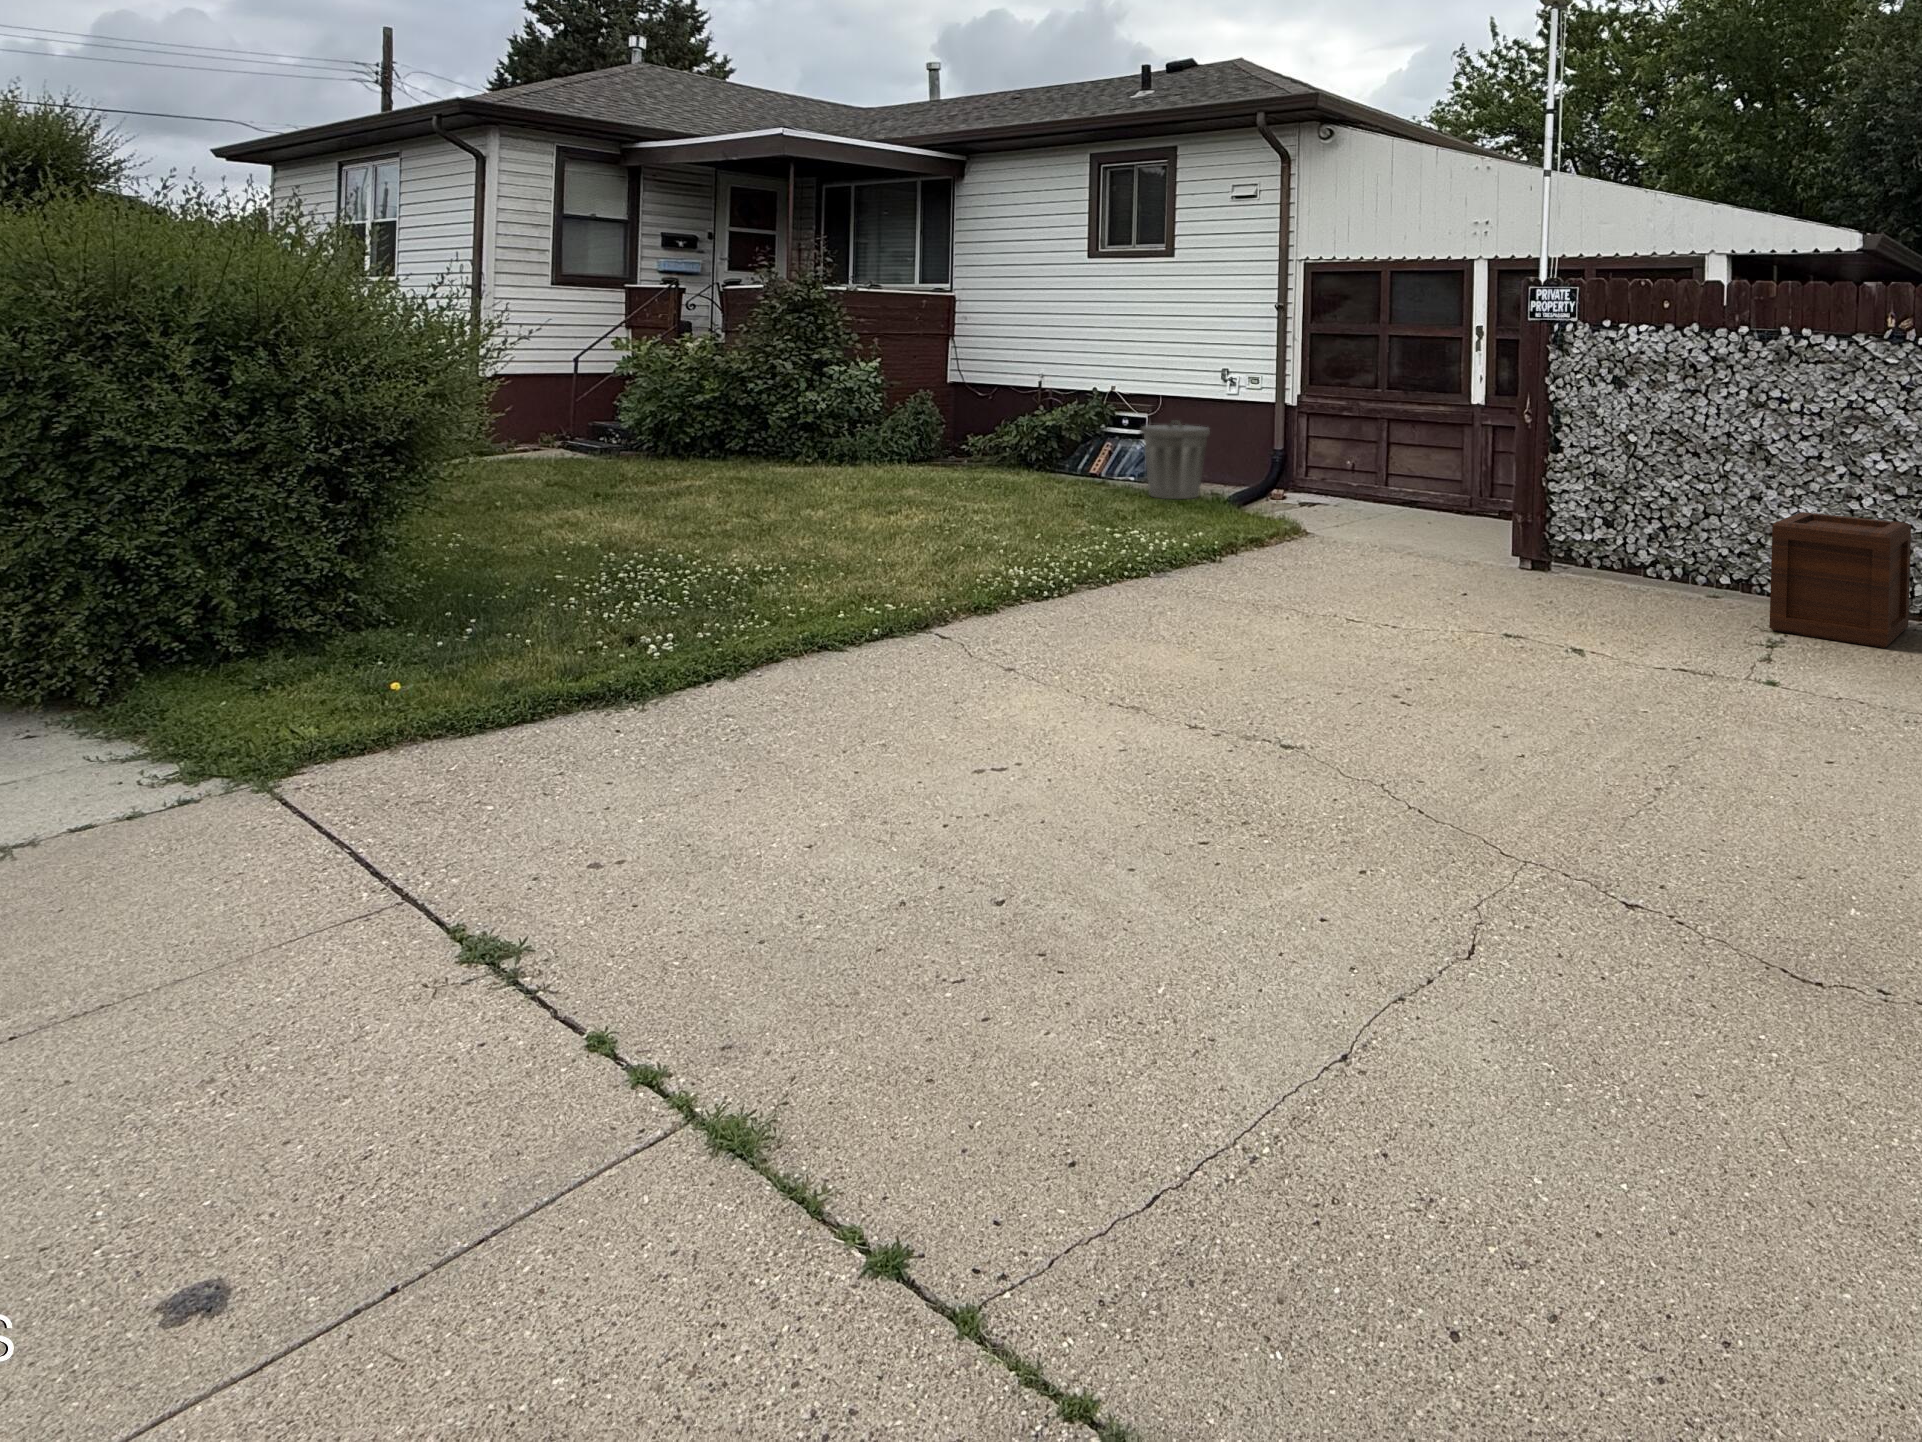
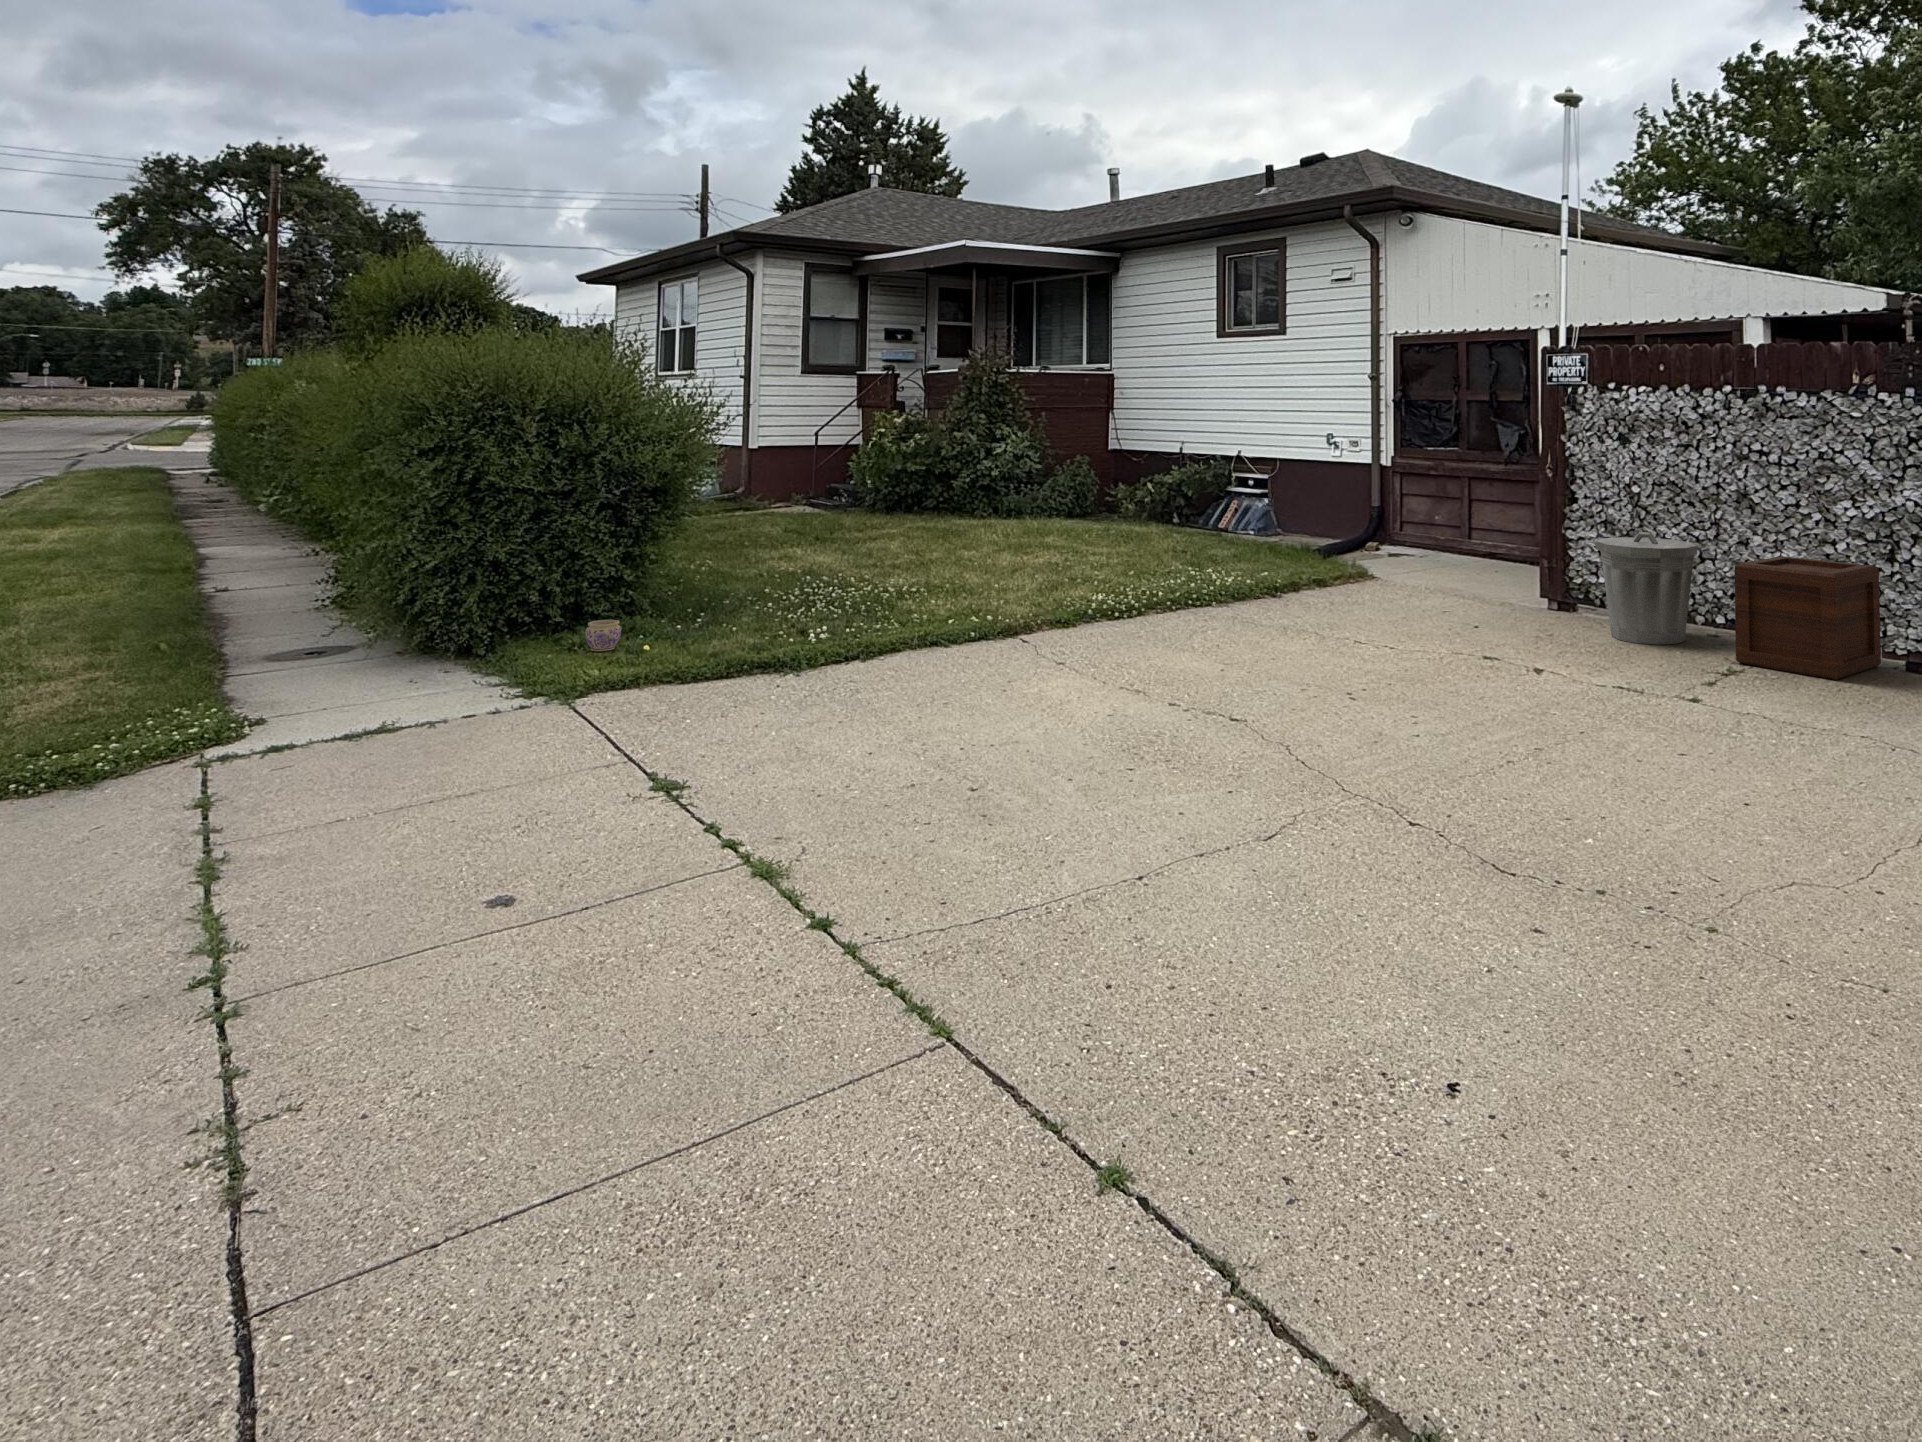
trash can: present [1141,420,1210,499] -> present [1596,532,1697,645]
planter: none [314,625,371,672] -> present [585,620,622,652]

